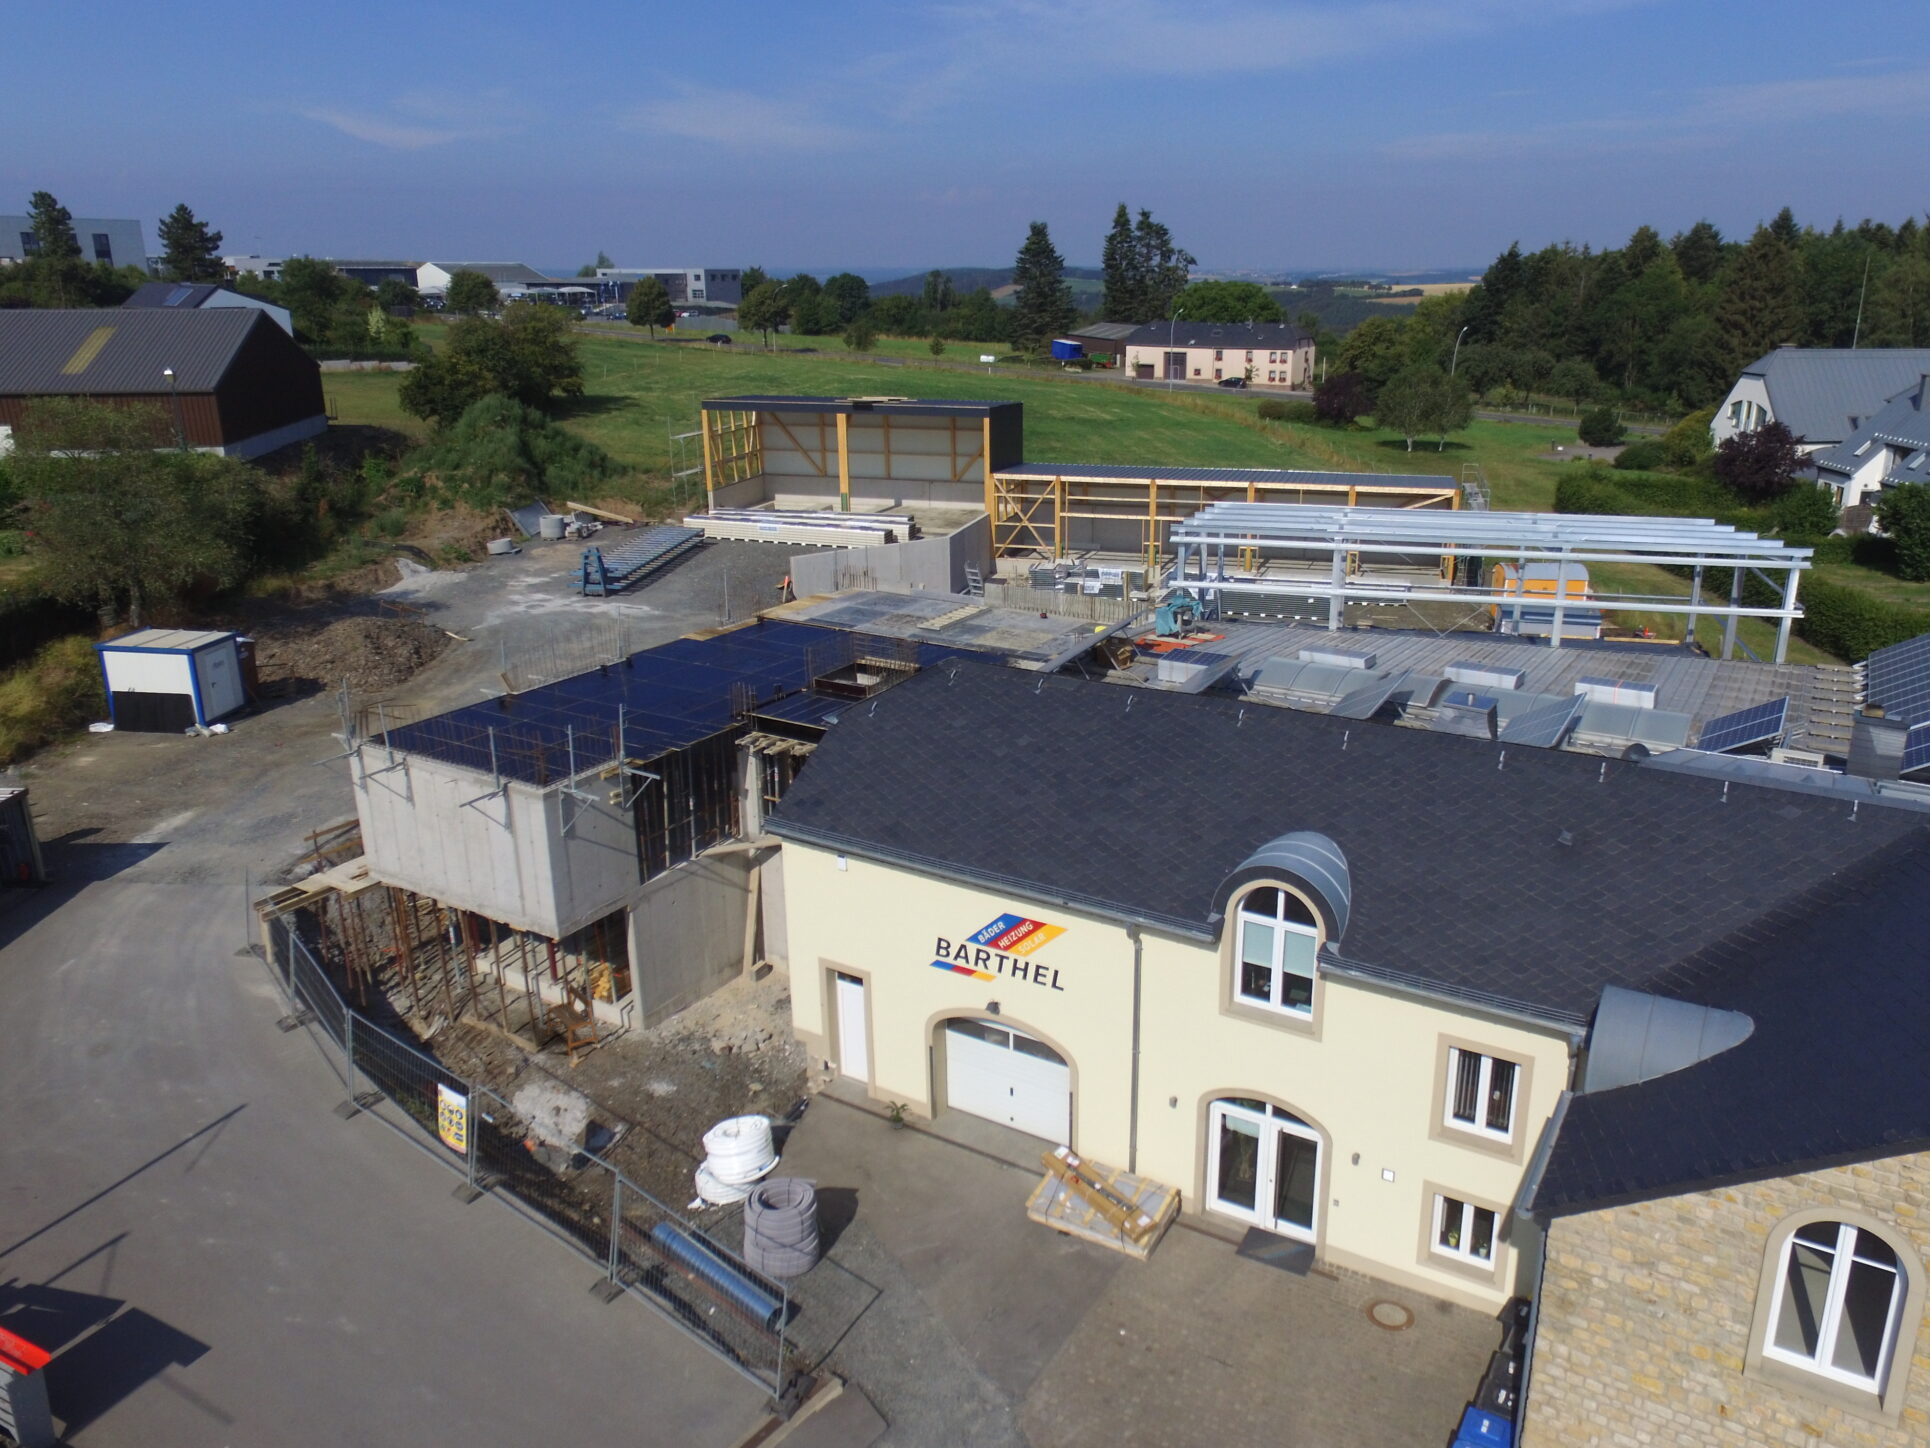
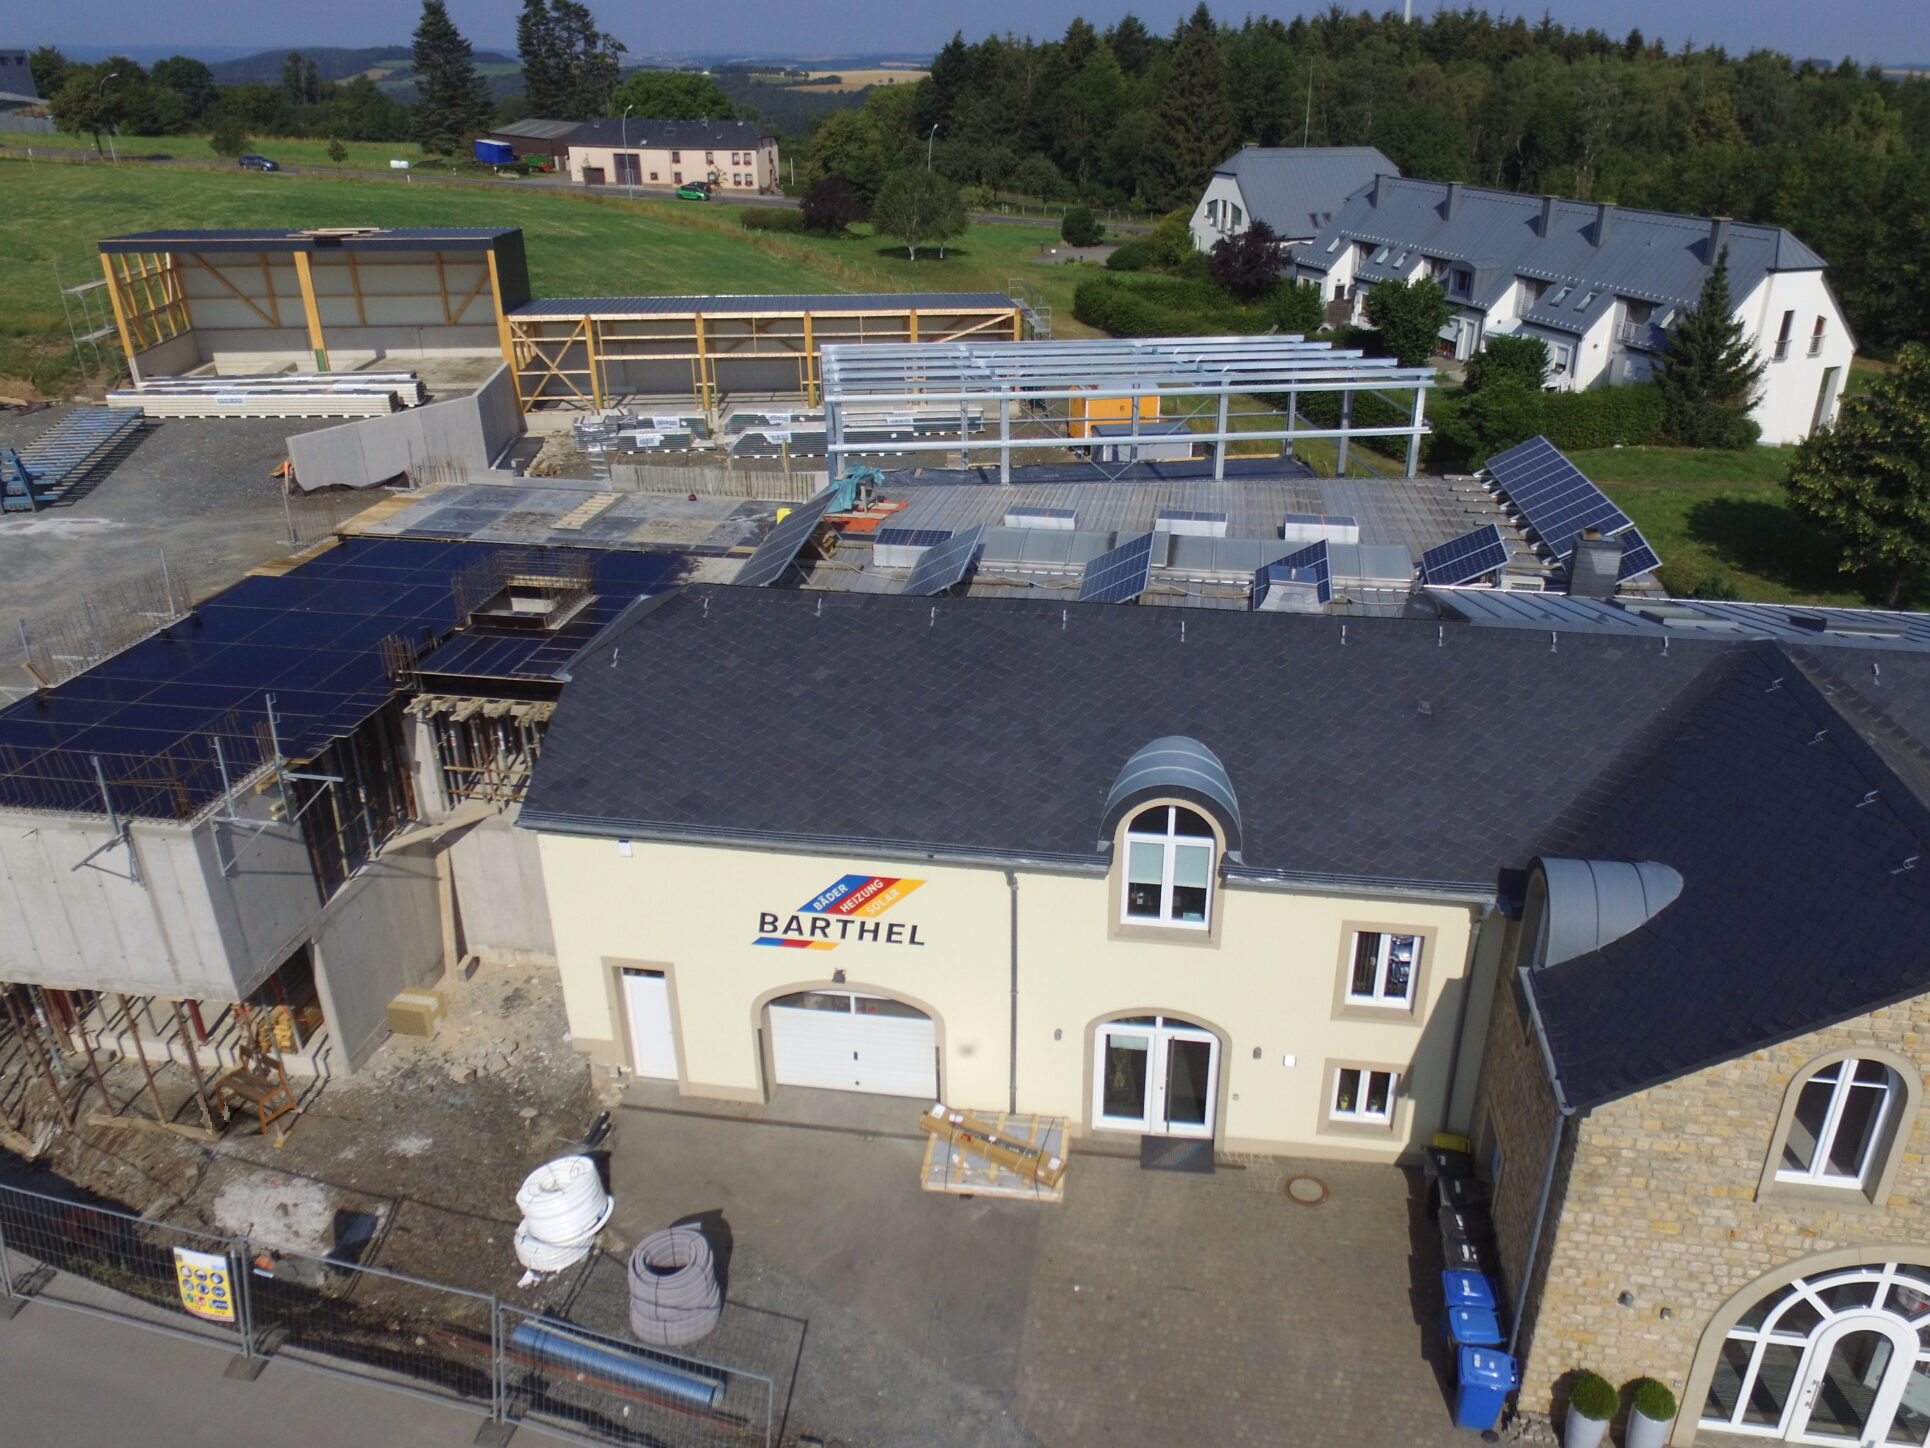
cardboard box: none [682,970,729,1014] -> present [386,987,448,1037]
potted plant: present [886,1101,908,1129] -> none [708,1094,741,1124]

